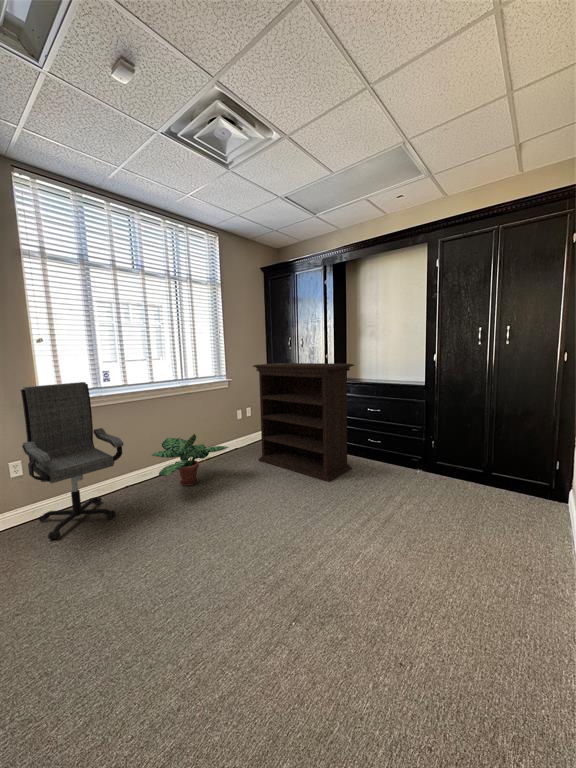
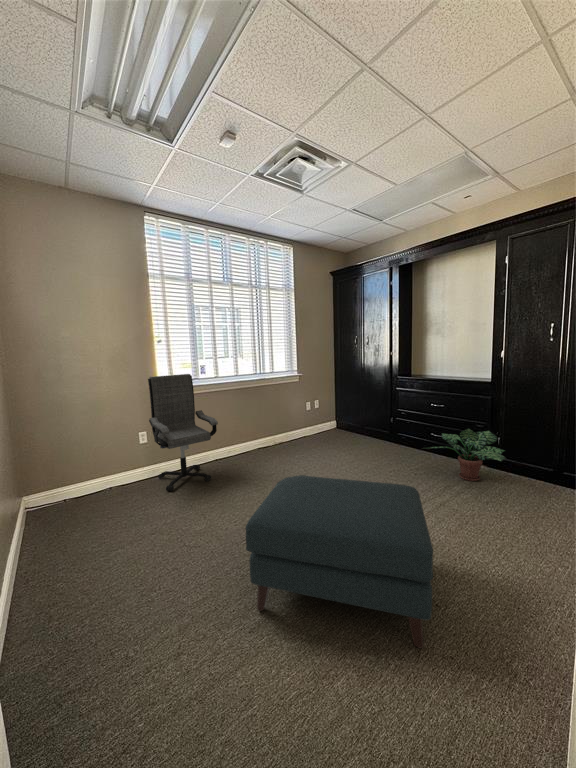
bookshelf: present [253,363,354,482] -> none [321,359,416,468]
potted plant: present [152,434,228,486] -> present [430,428,506,481]
ottoman: none [149,510,404,734] -> present [245,475,433,648]

